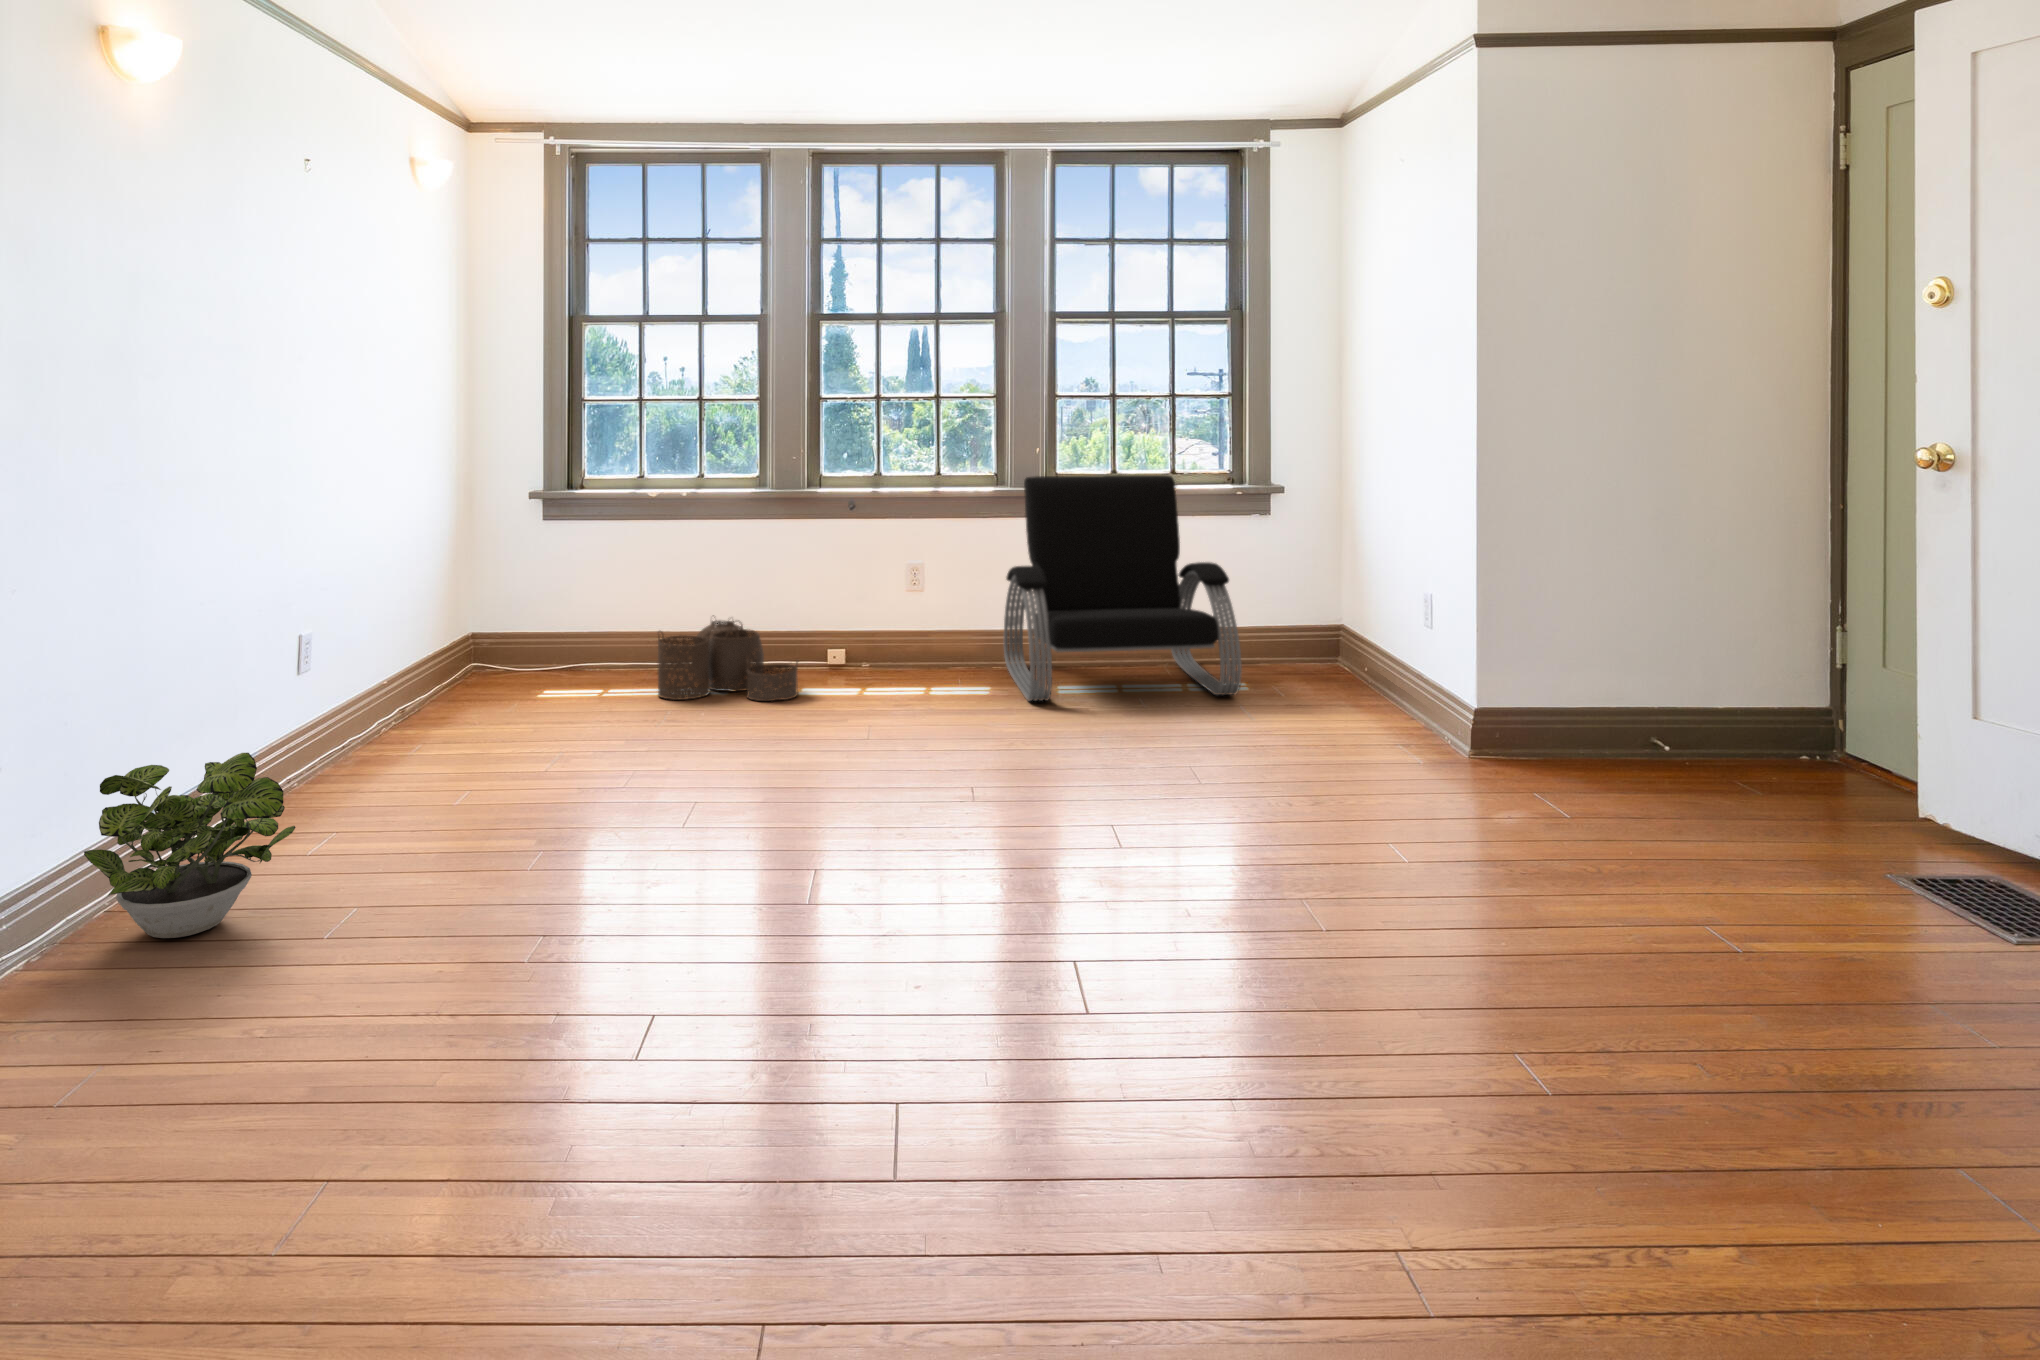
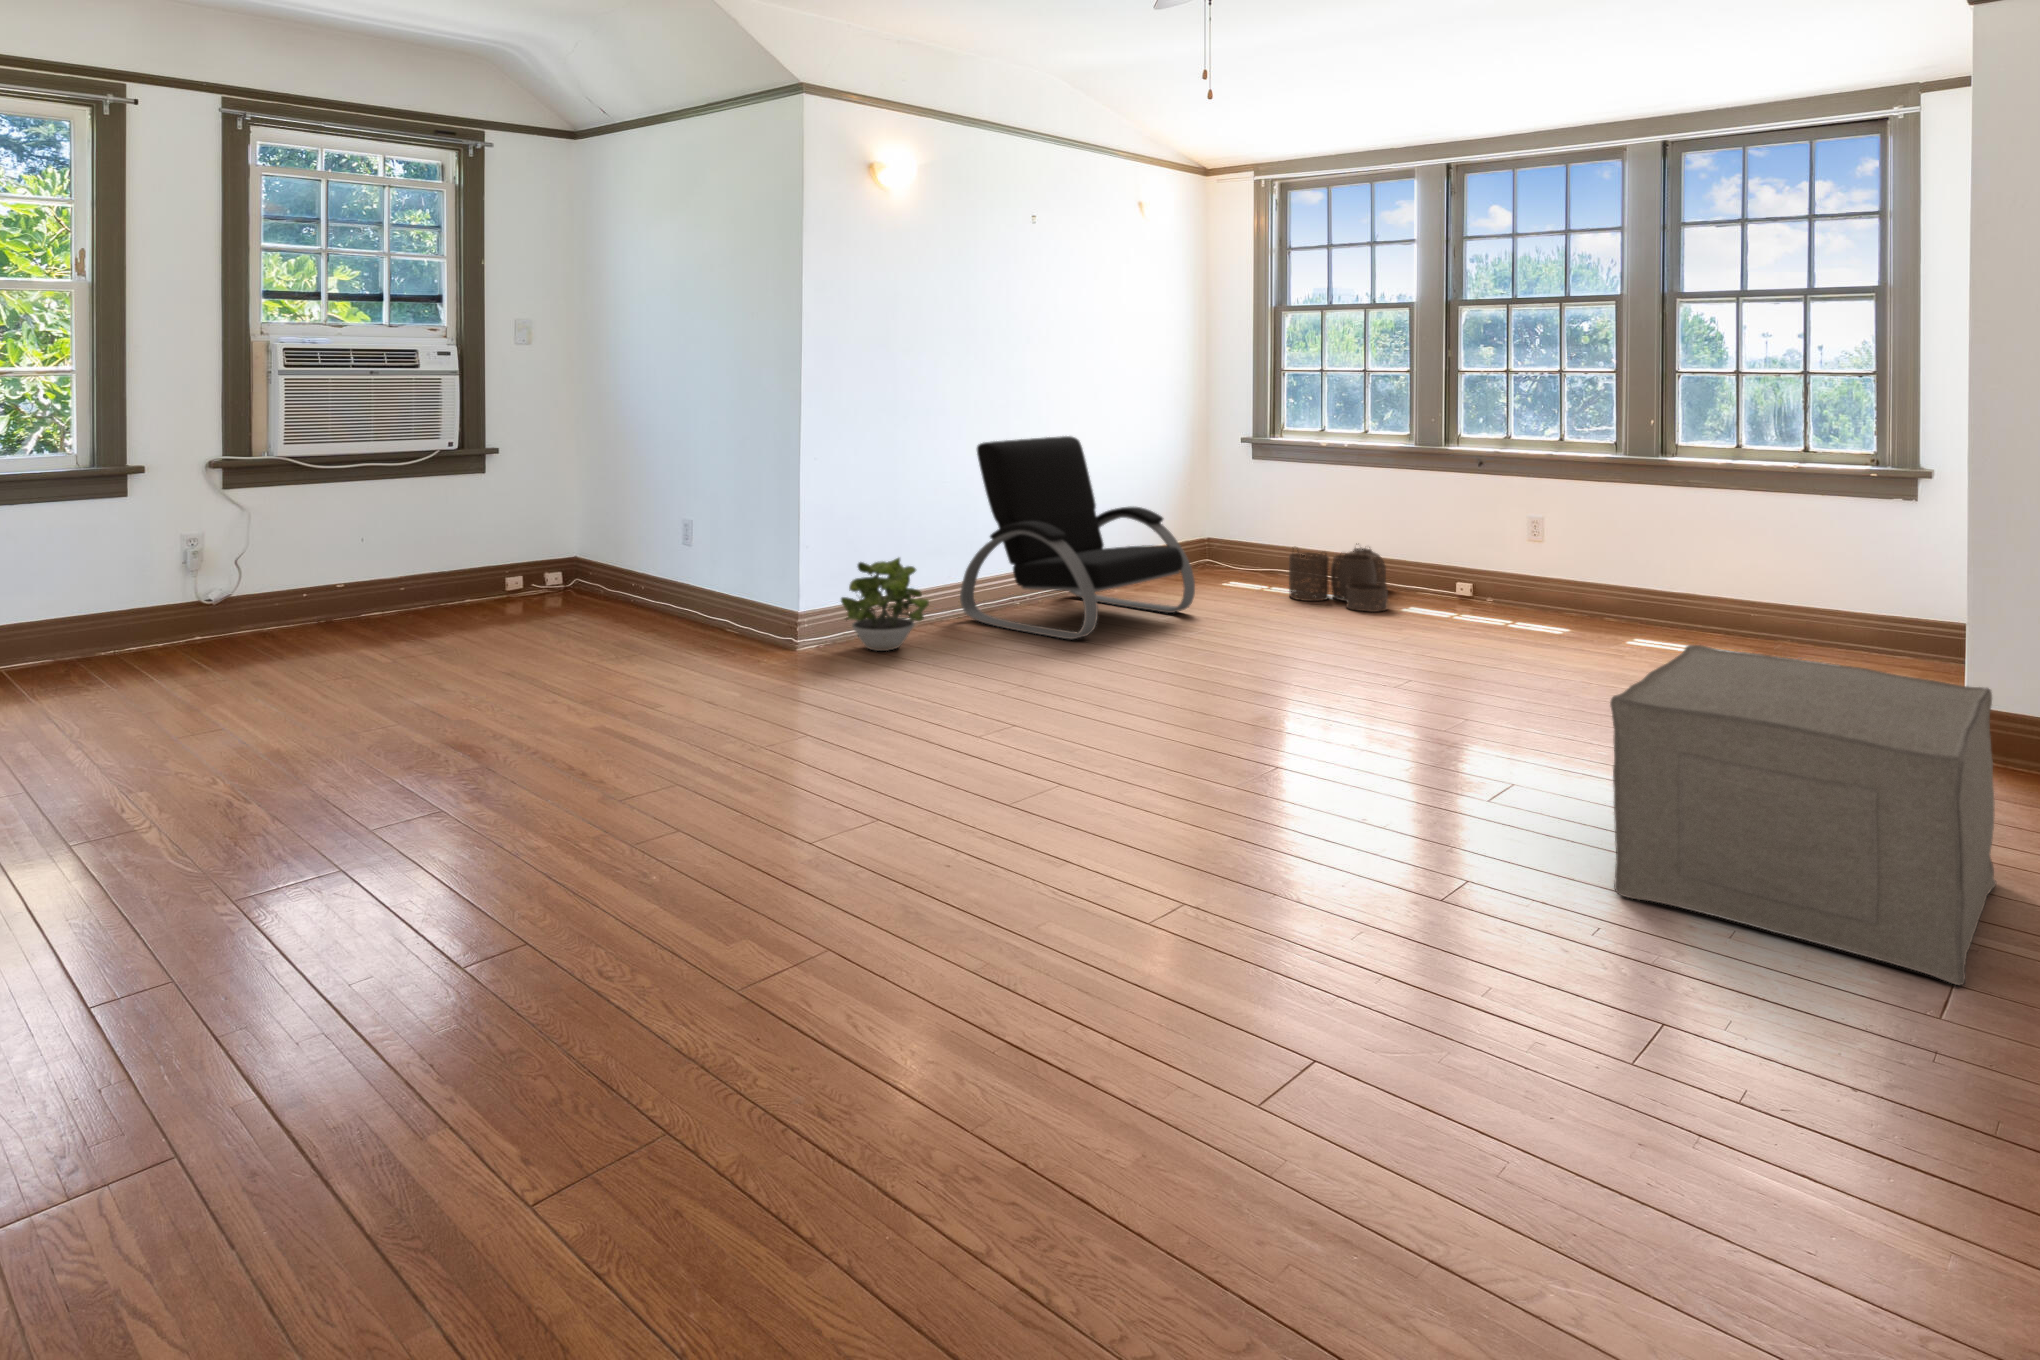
armchair: present [1004,475,1242,701] -> present [960,436,1195,640]
ottoman: none [1482,681,1936,982] -> present [1610,645,1996,985]

